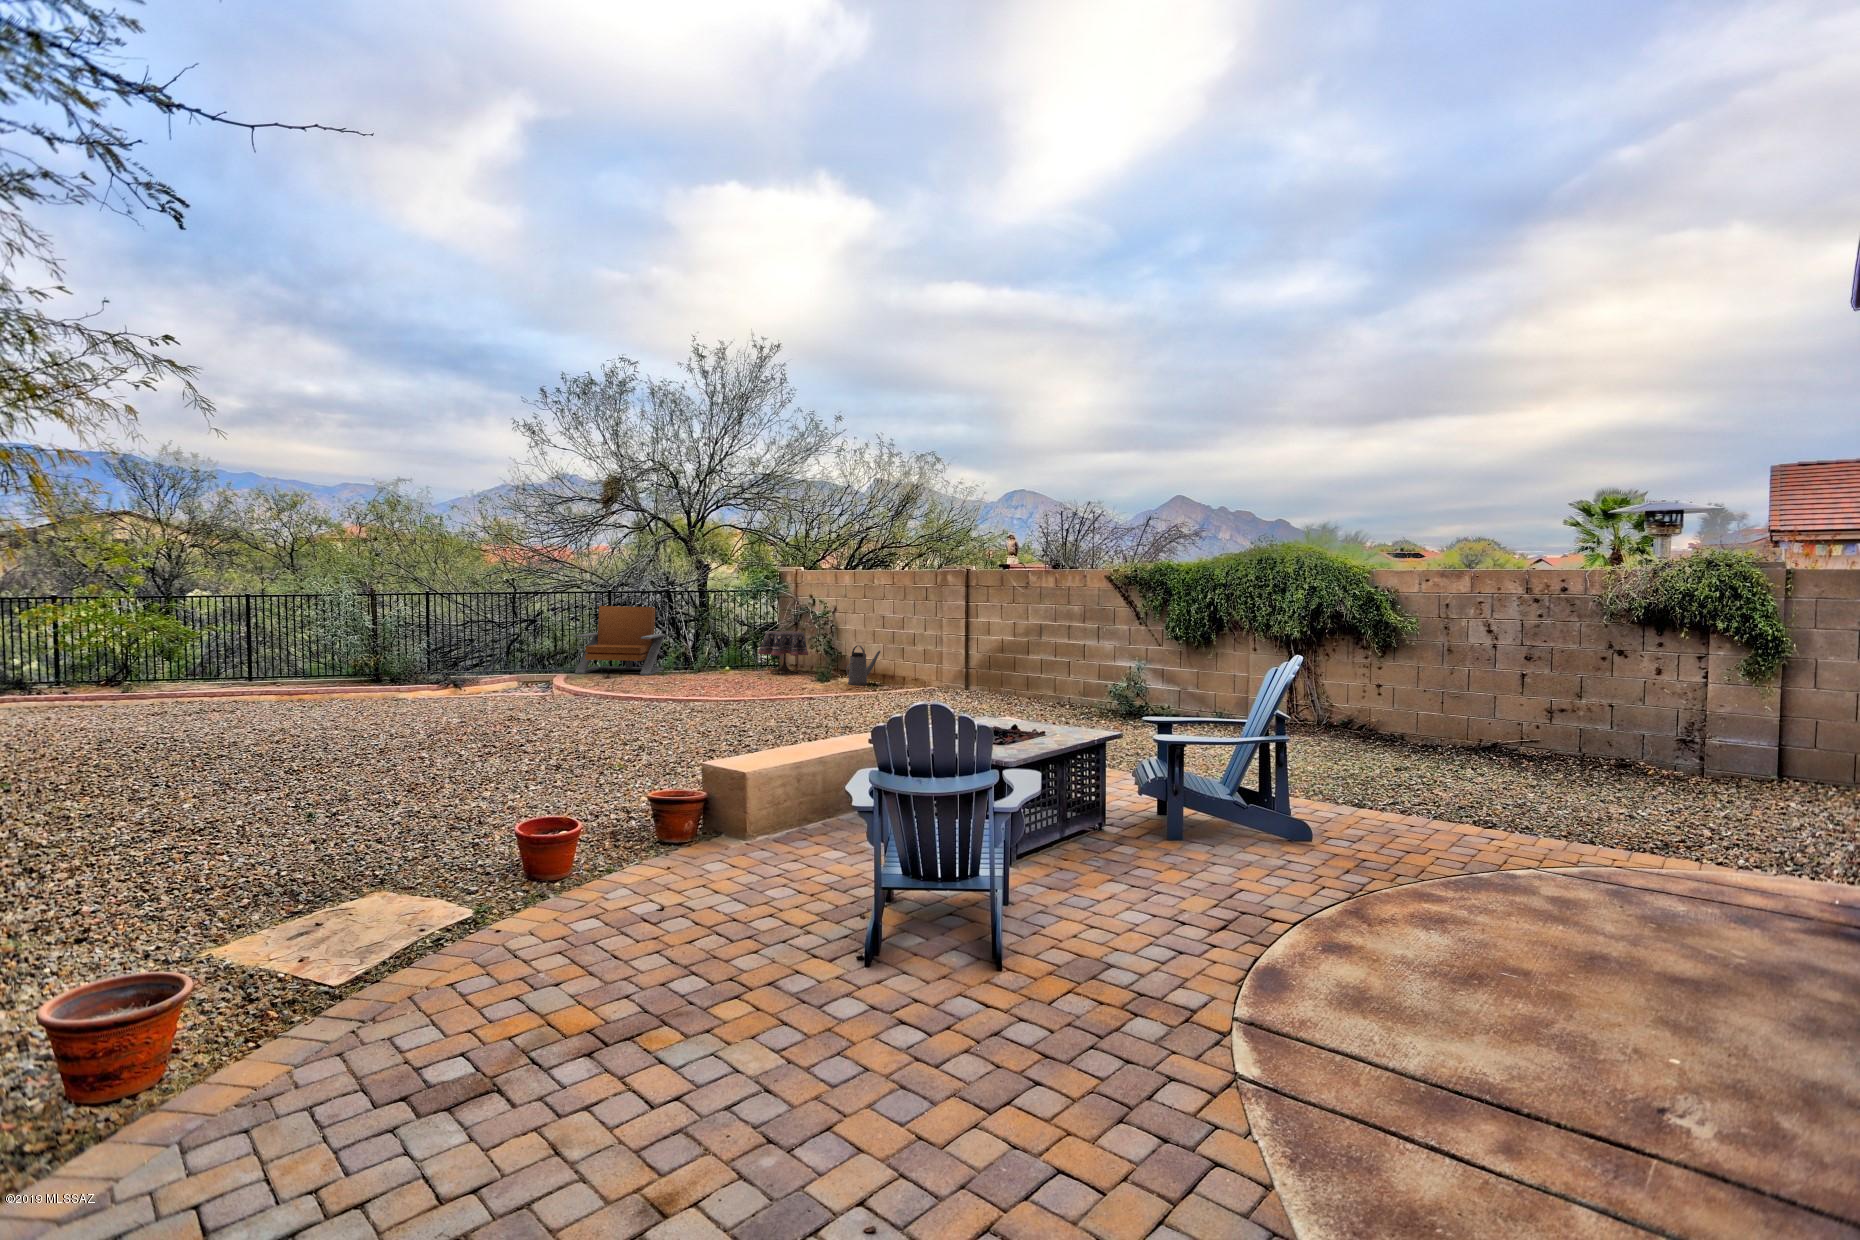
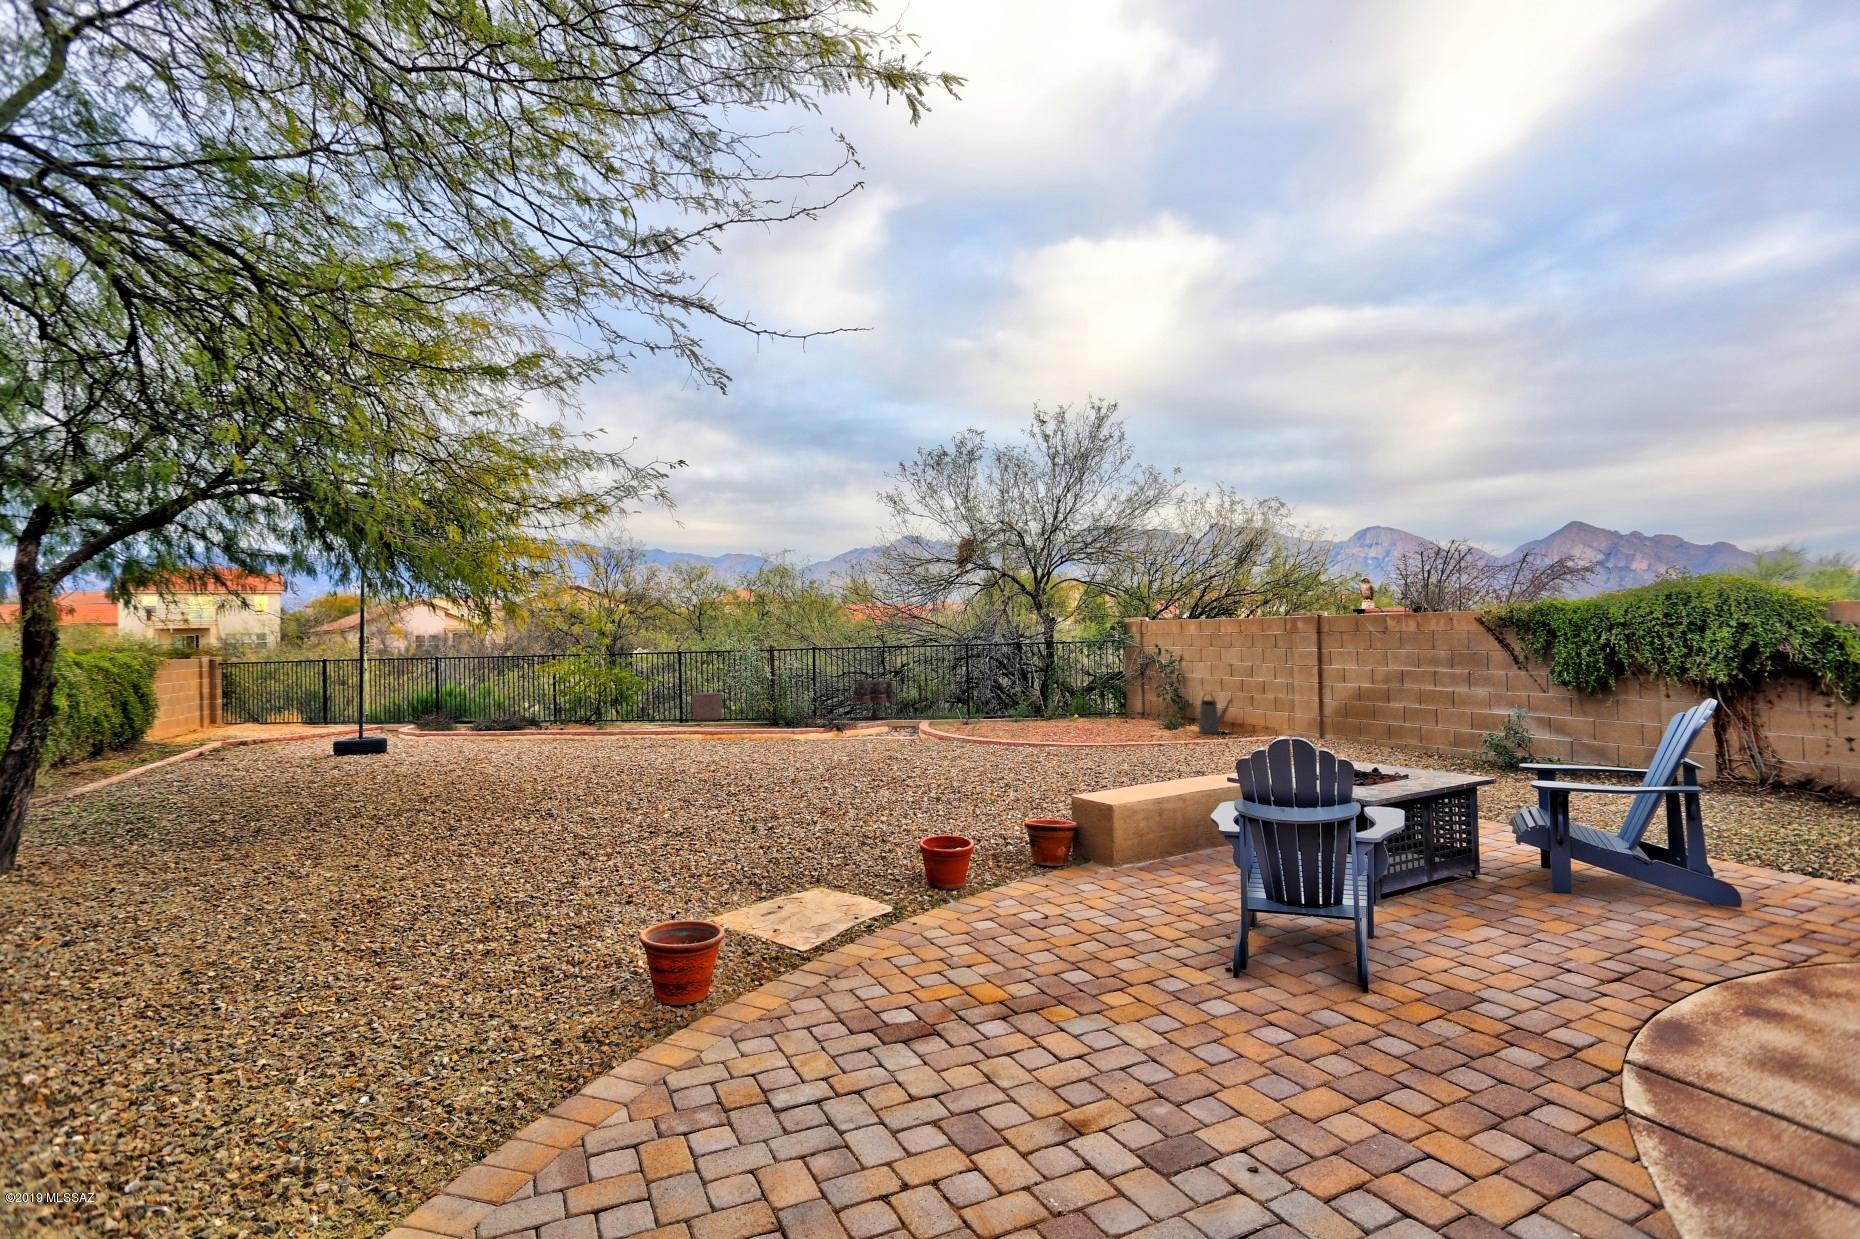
lounge chair: present [575,606,665,675] -> none [936,660,1015,724]
side table: present [758,631,808,674] -> present [851,680,896,720]
planter: none [255,637,299,671] -> present [692,693,722,721]

